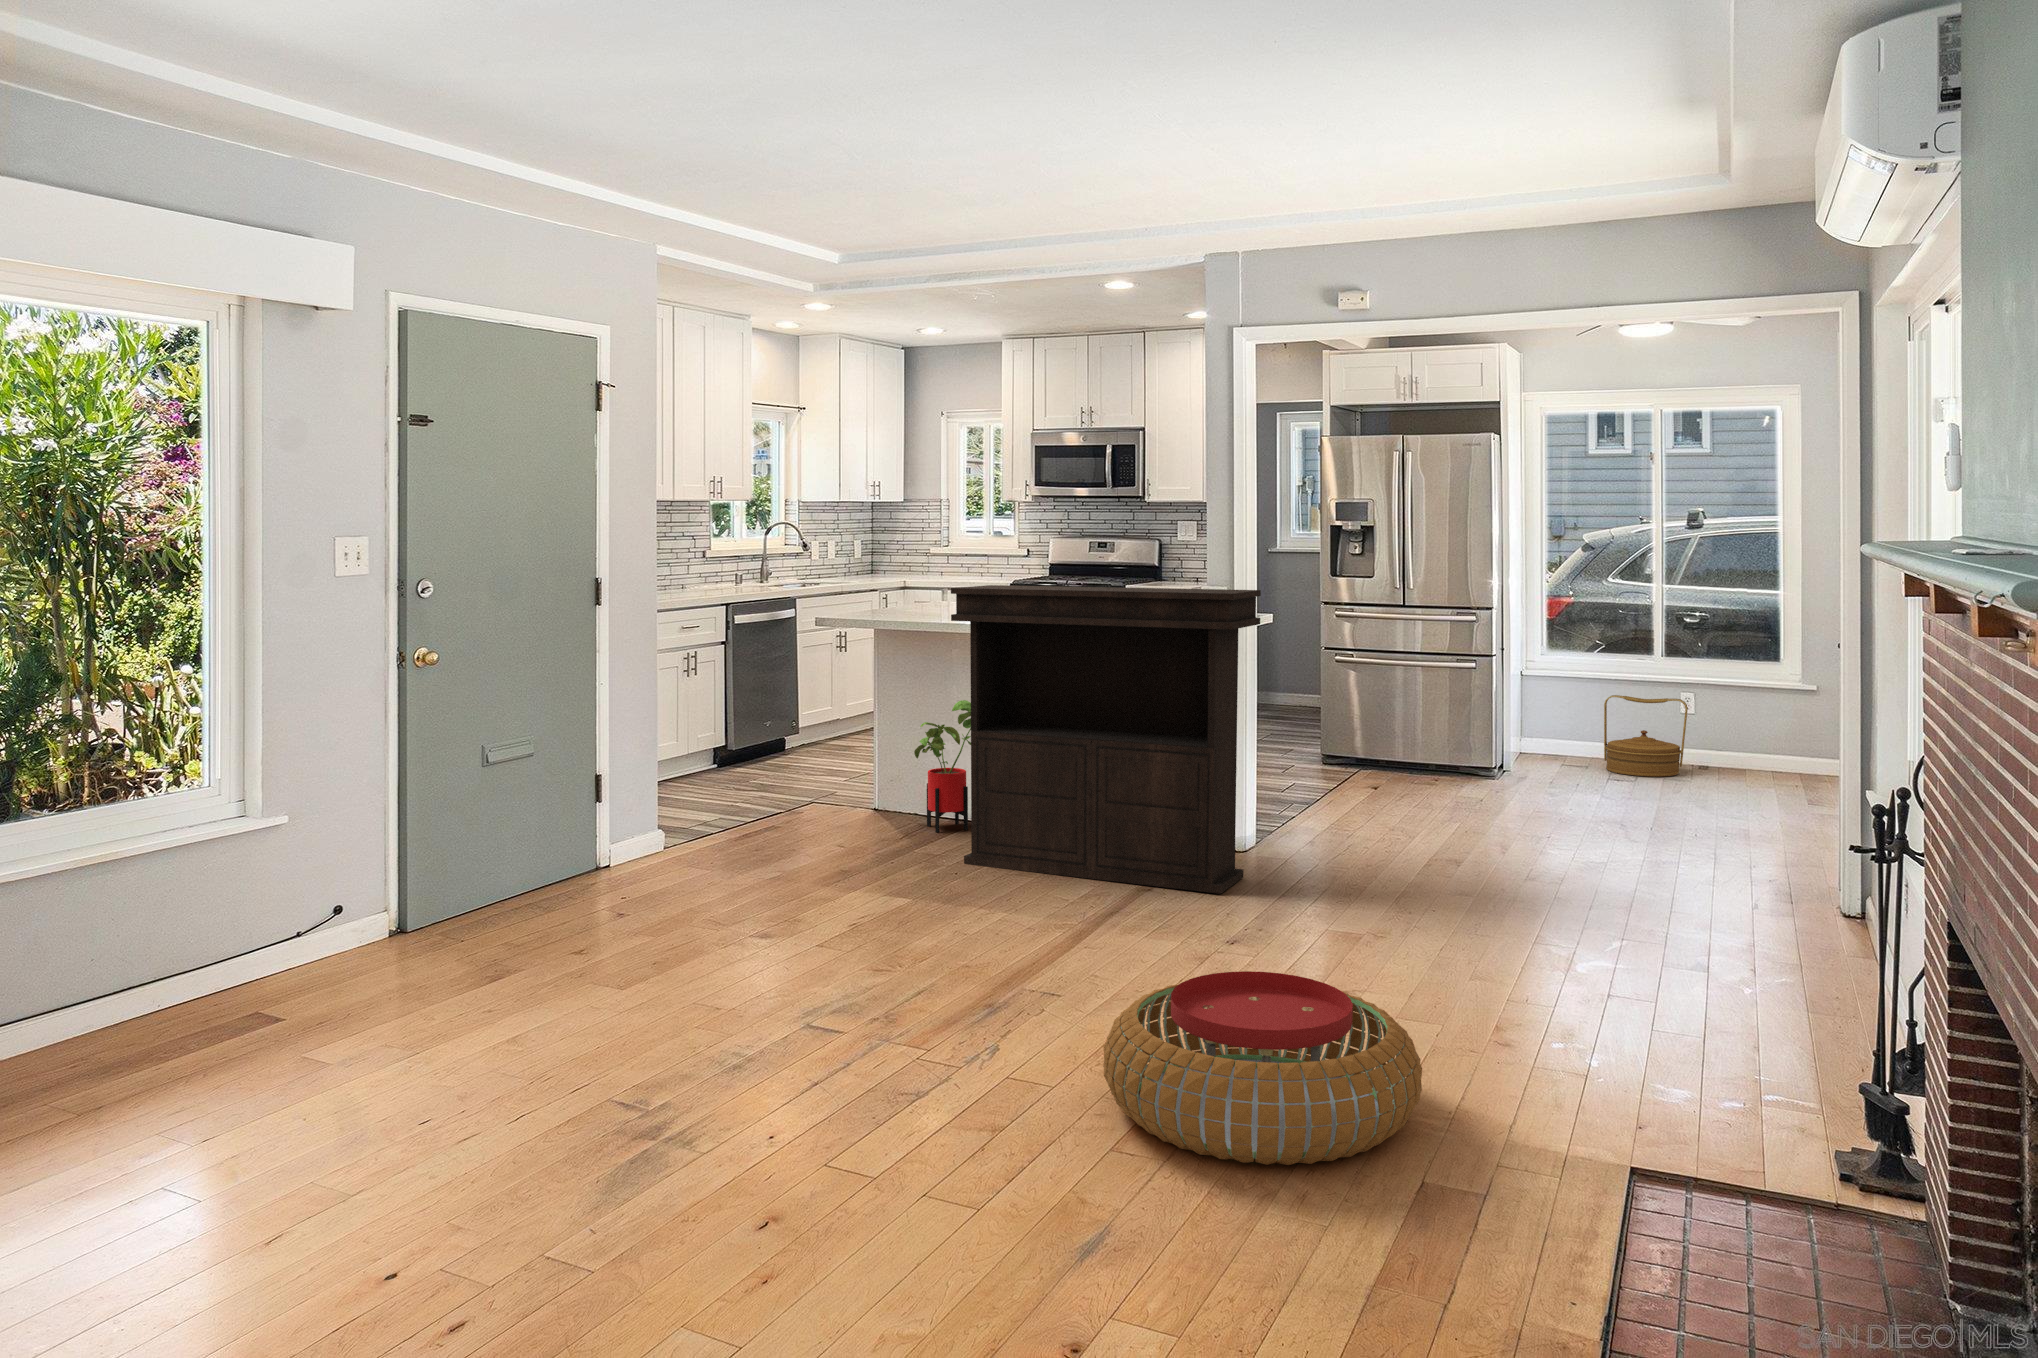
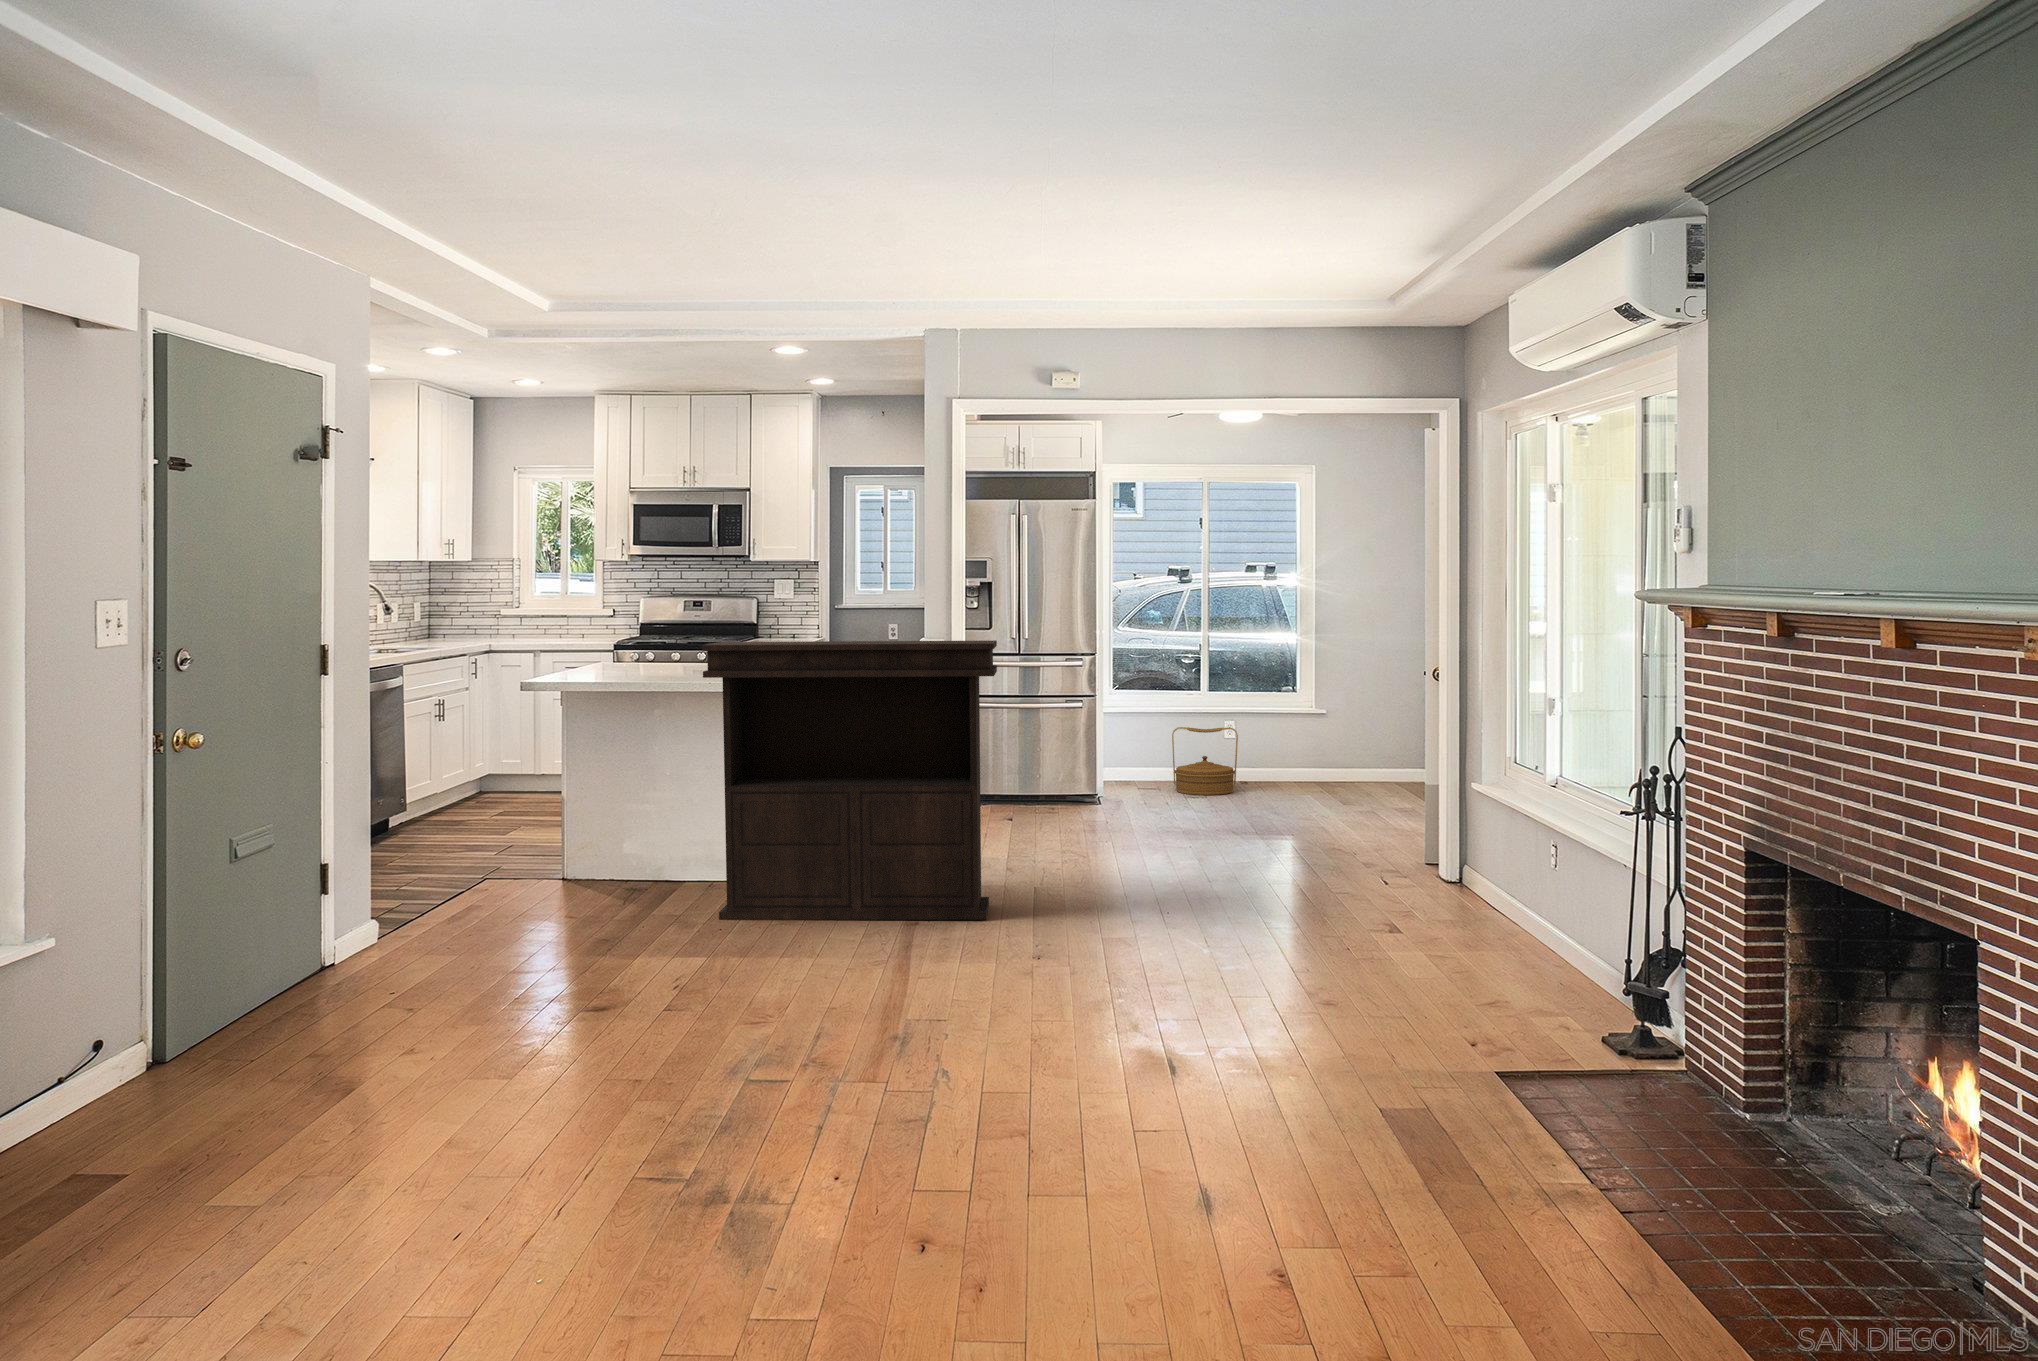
house plant: present [914,700,971,832] -> none [626,759,710,895]
pouf: present [1103,971,1422,1165] -> none [1073,962,1342,1116]

